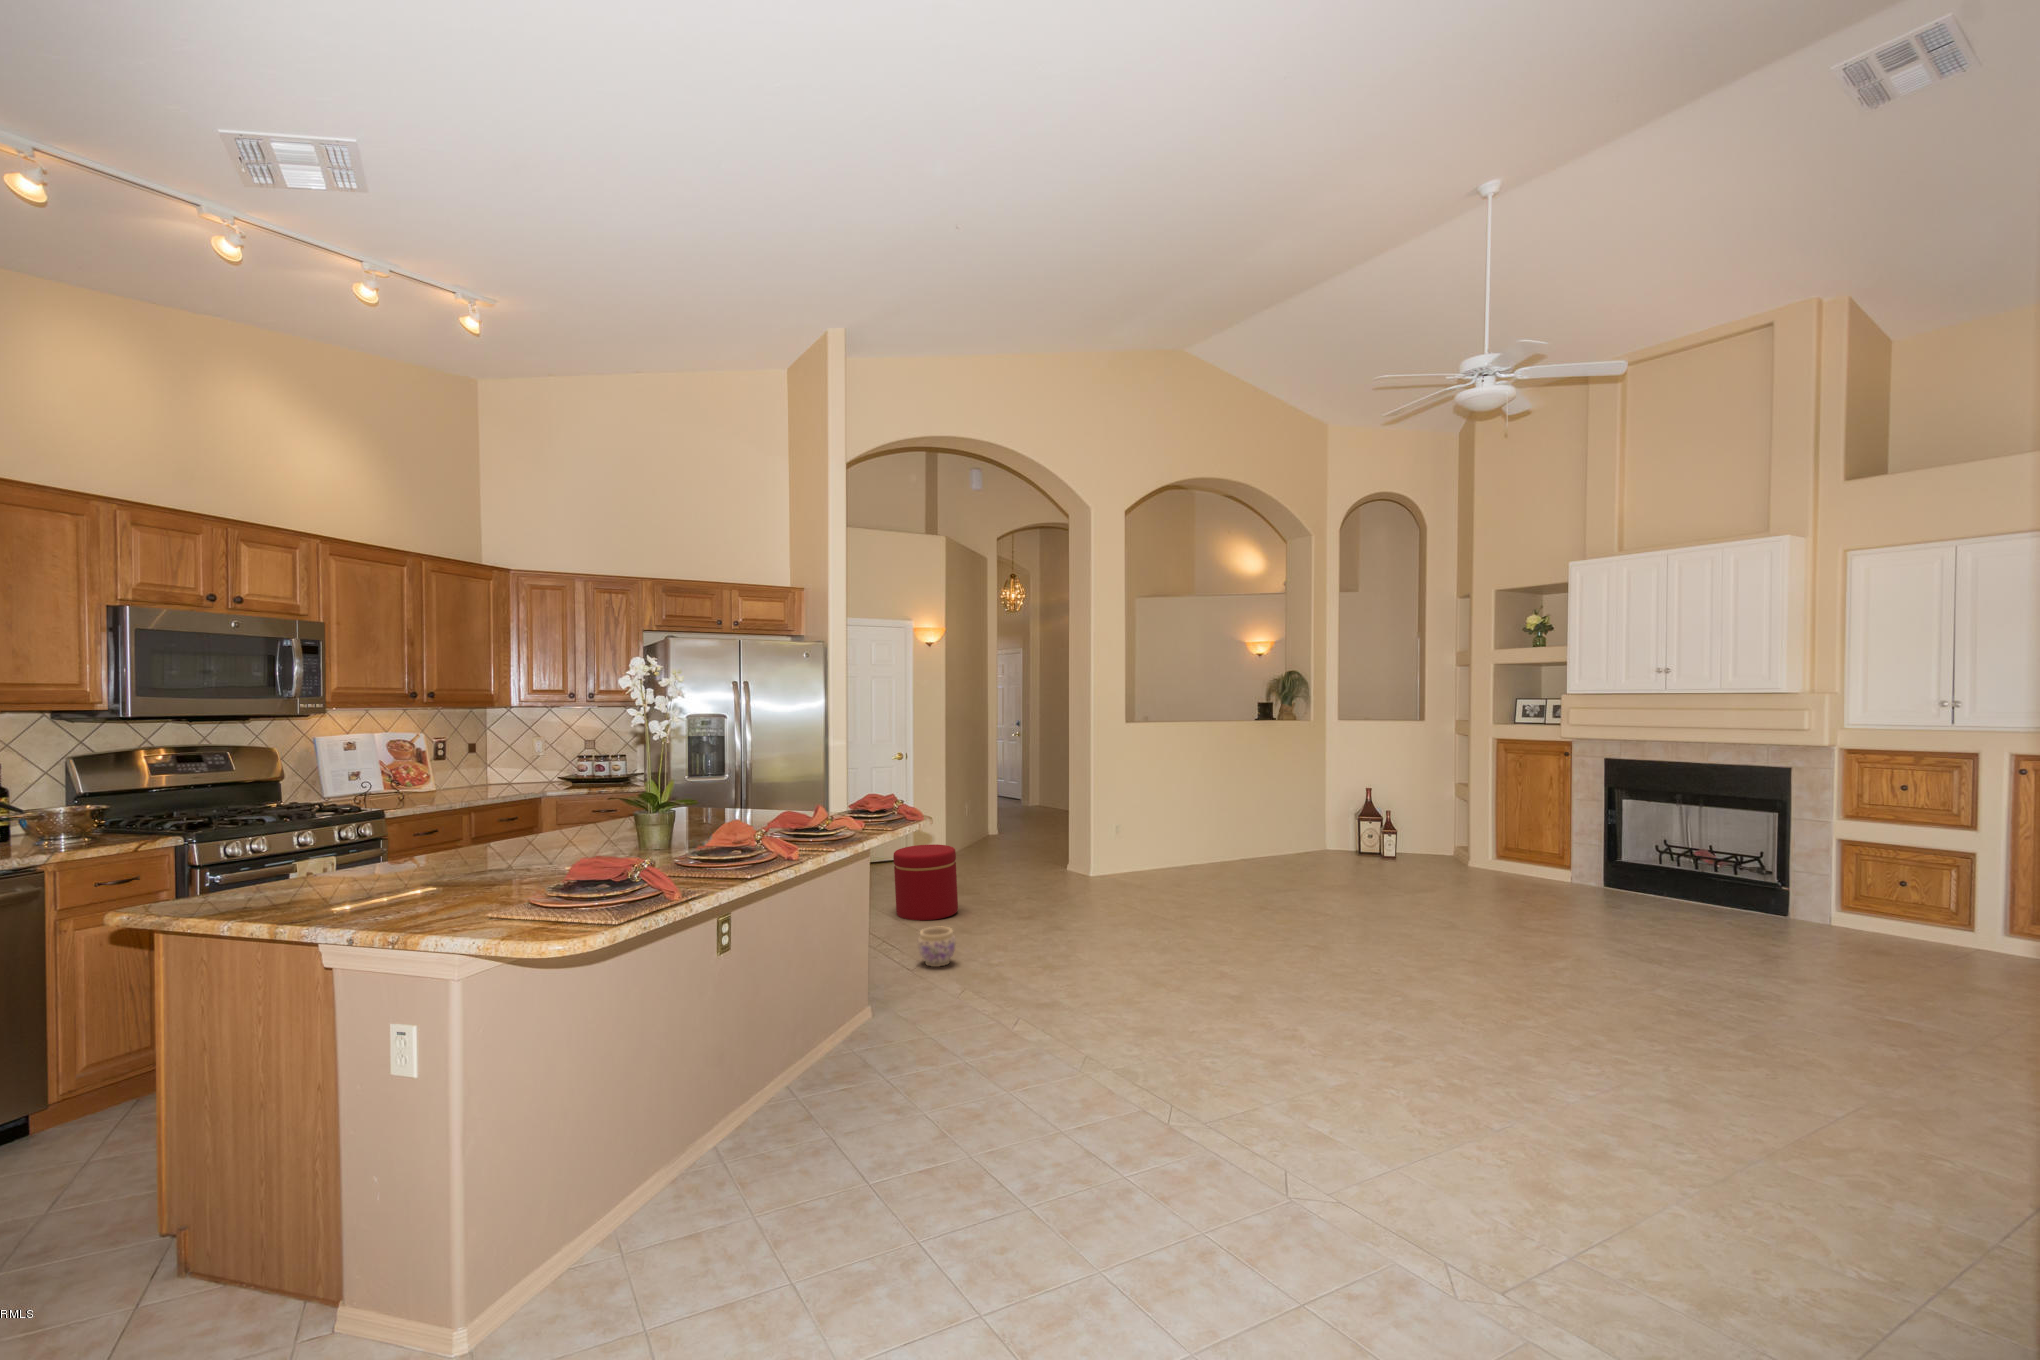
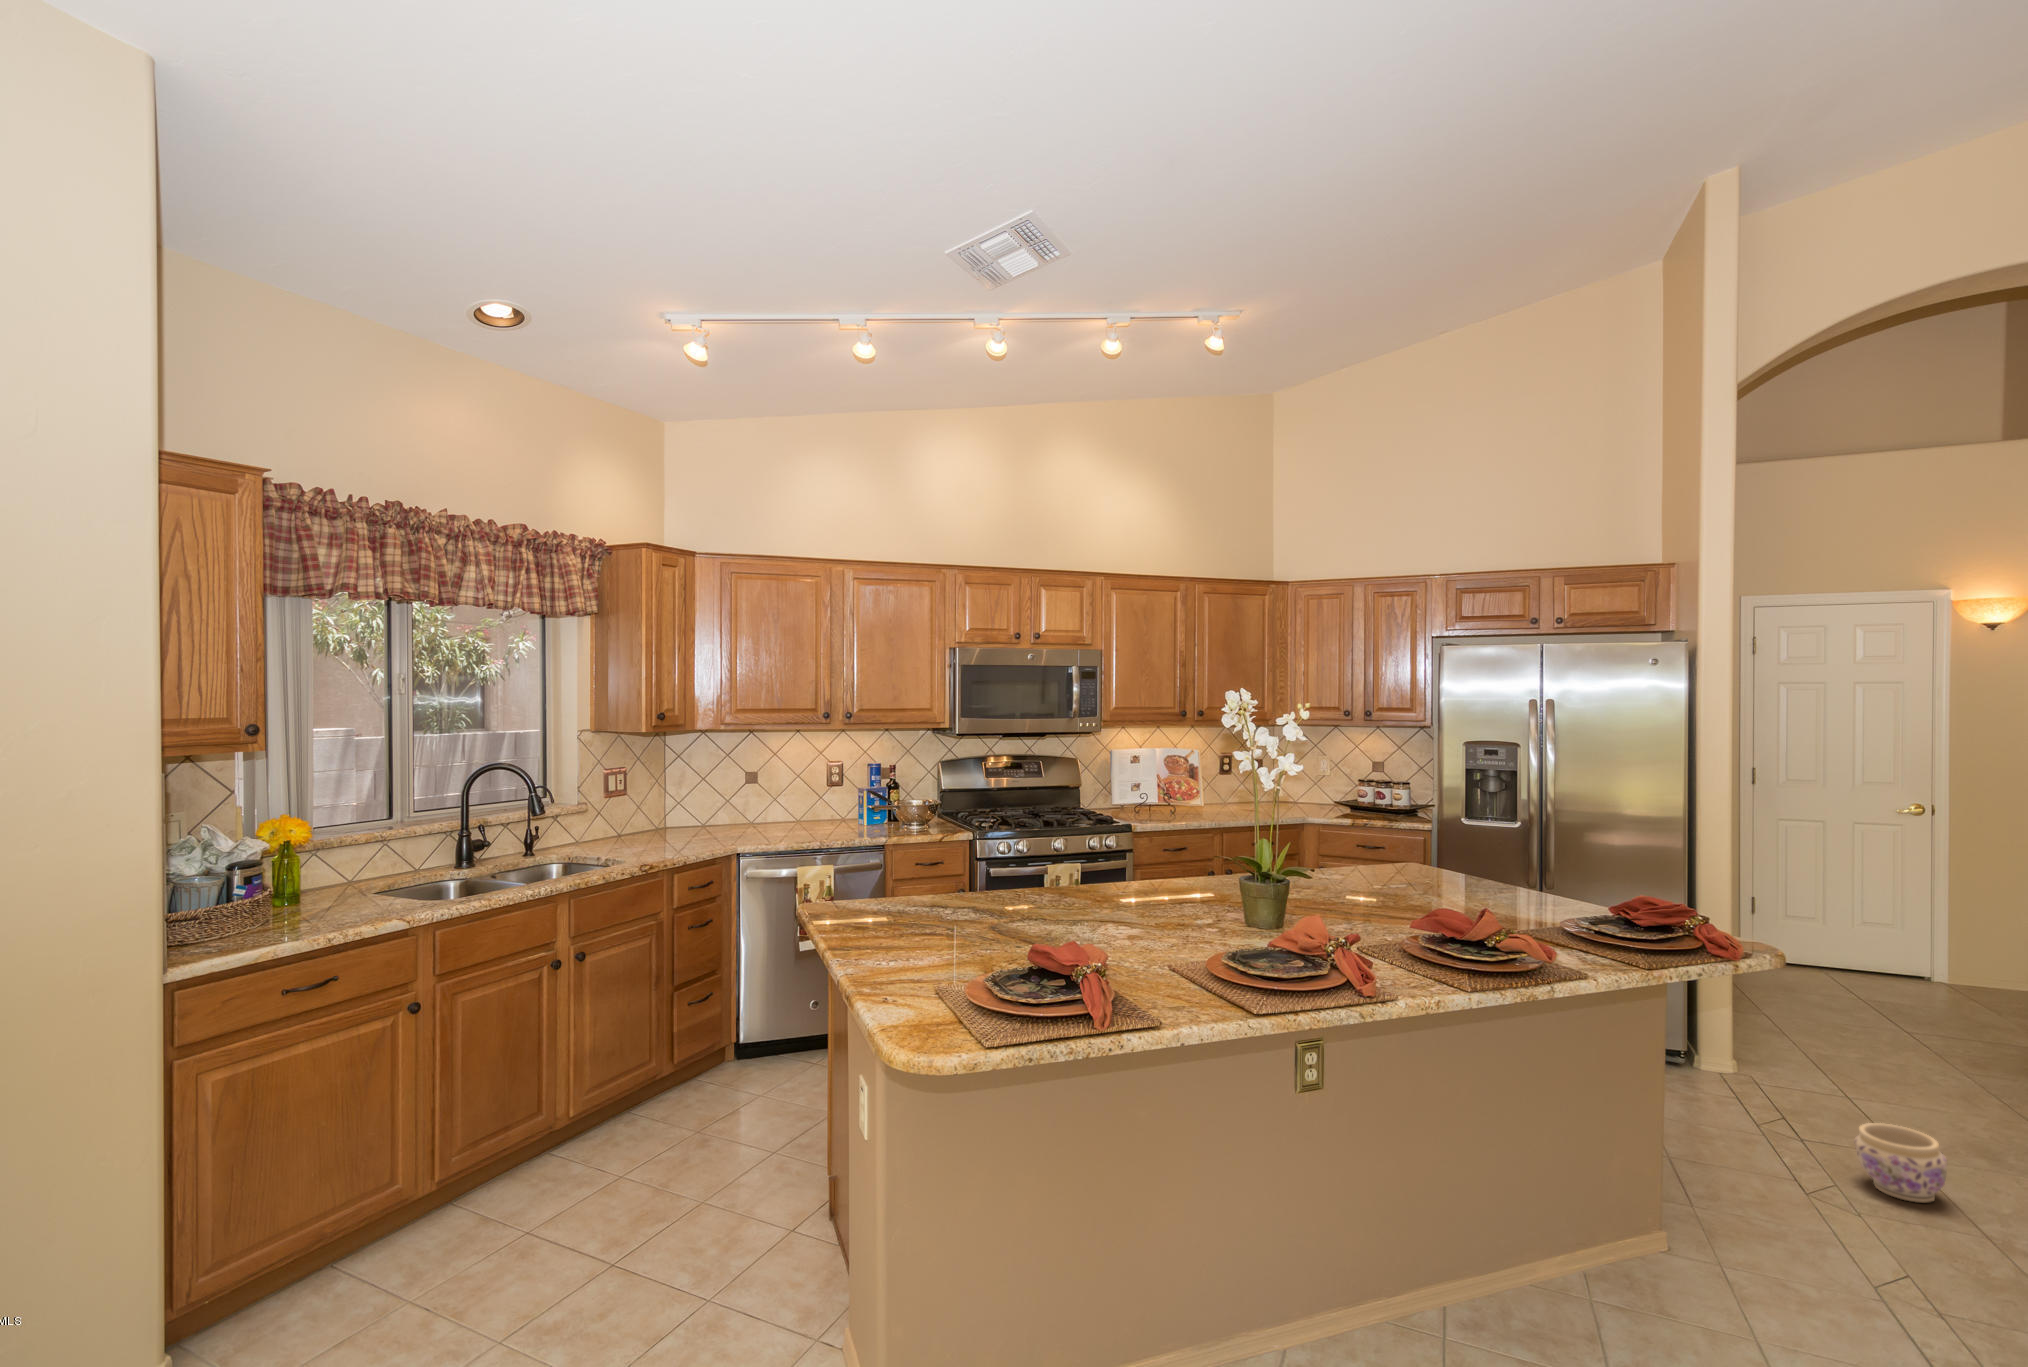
ottoman: present [893,844,958,920] -> none [1834,965,1989,1104]

